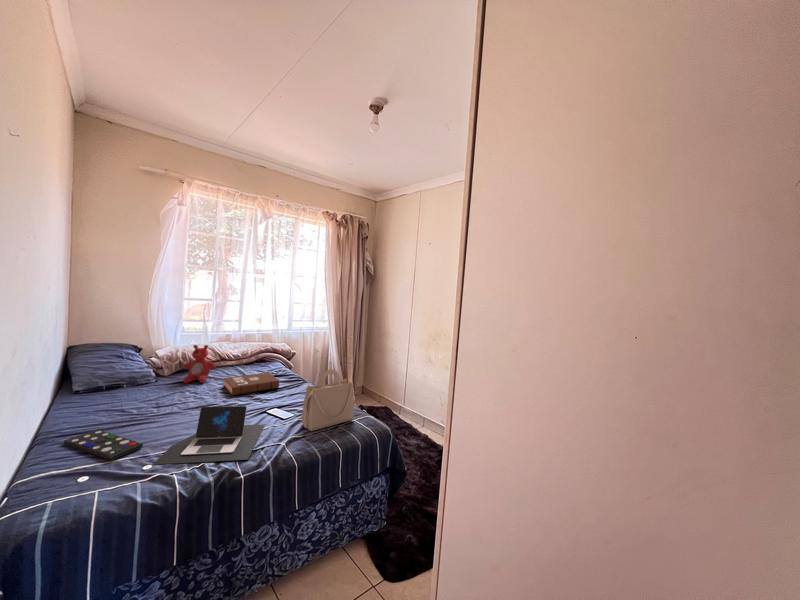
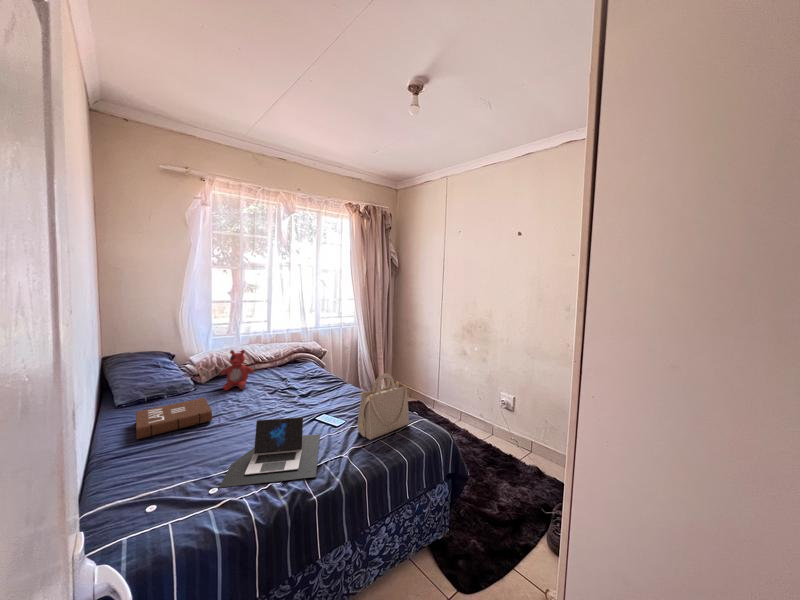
book: present [224,373,279,395] -> present [136,398,212,439]
remote control: present [64,429,143,461] -> none [120,449,203,485]

